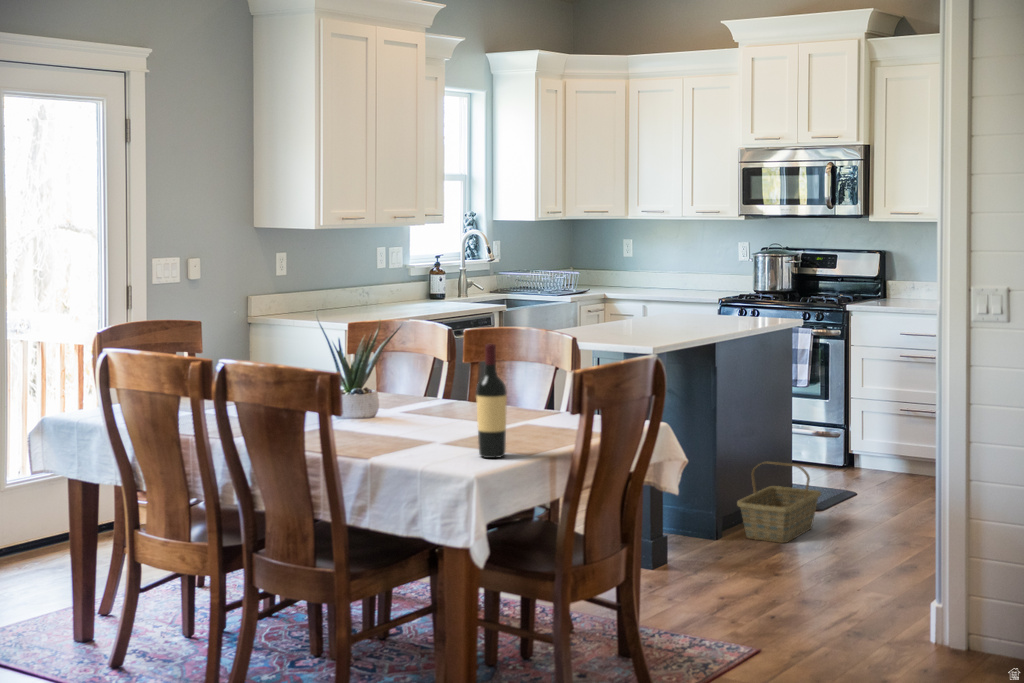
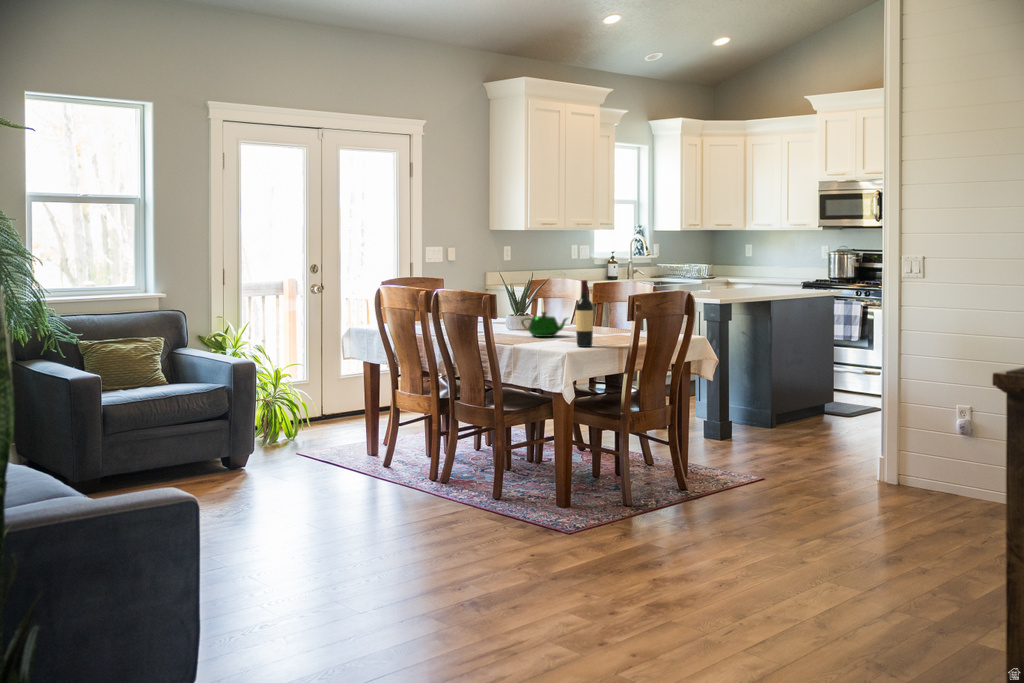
teapot: none [365,390,450,434] -> present [521,312,567,337]
basket: present [737,462,821,543] -> none [783,381,844,433]

